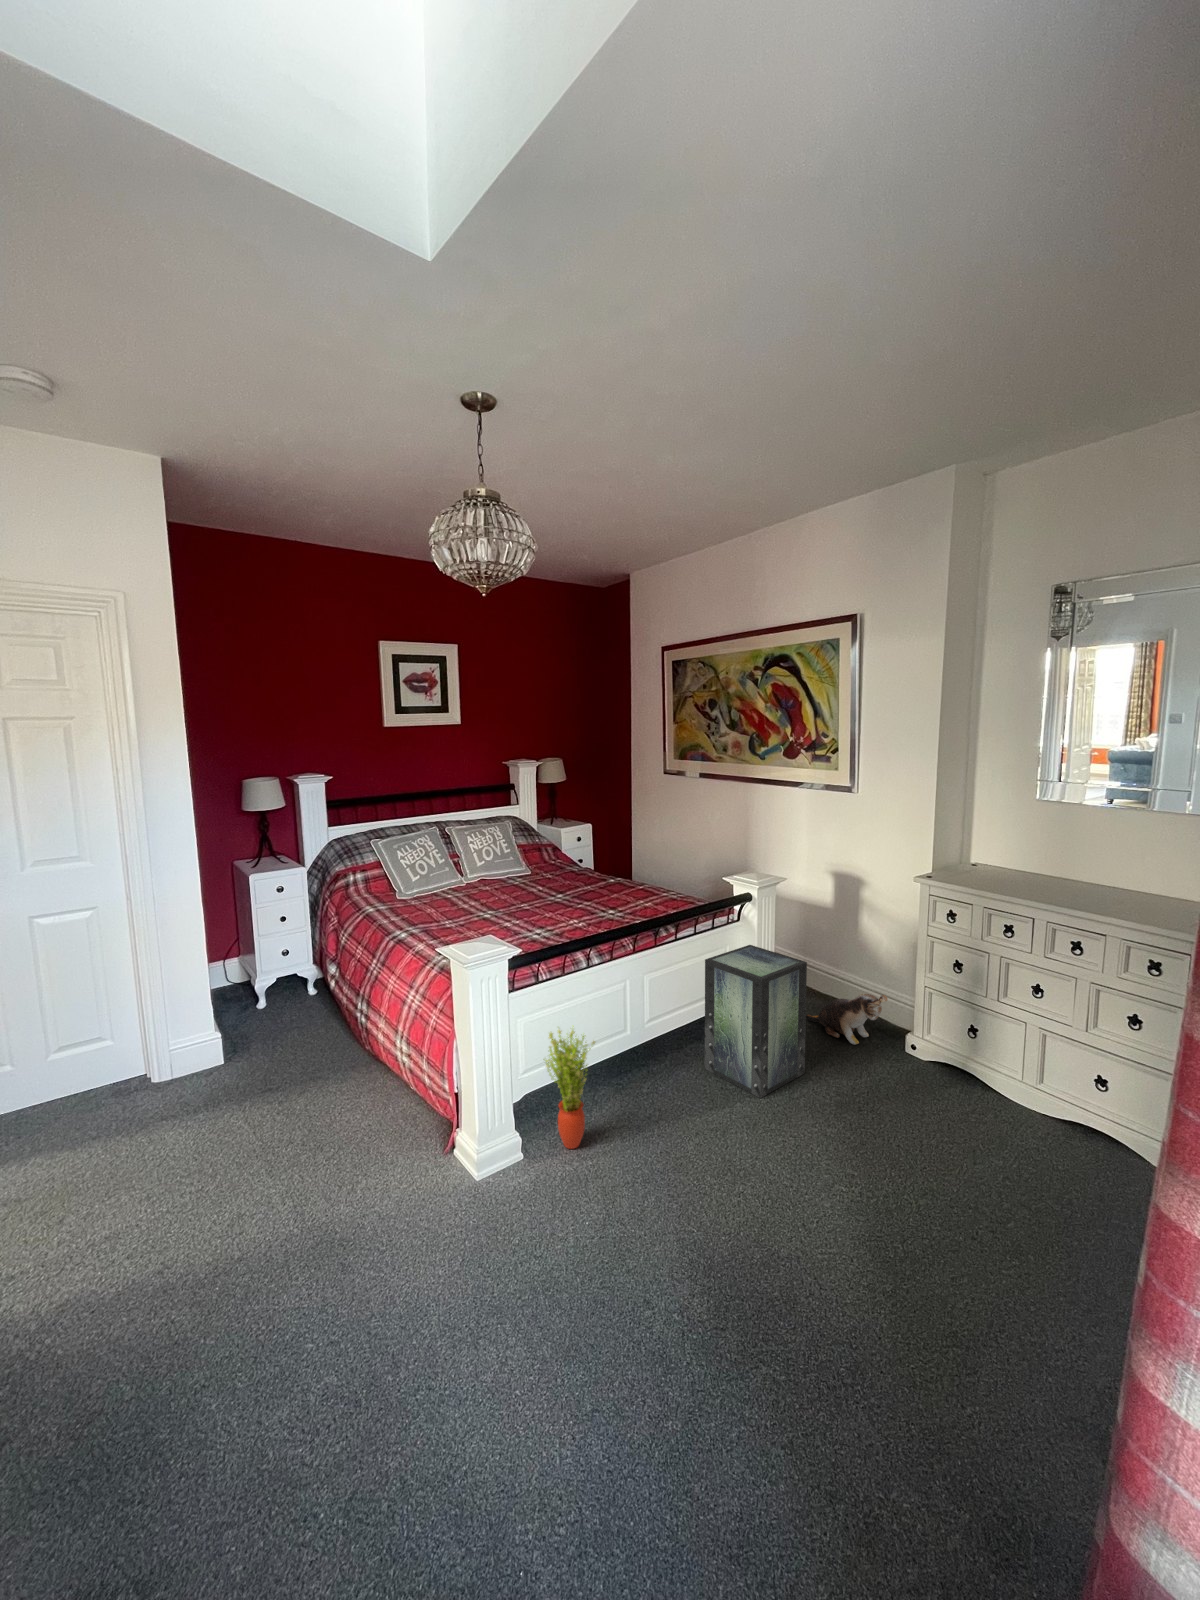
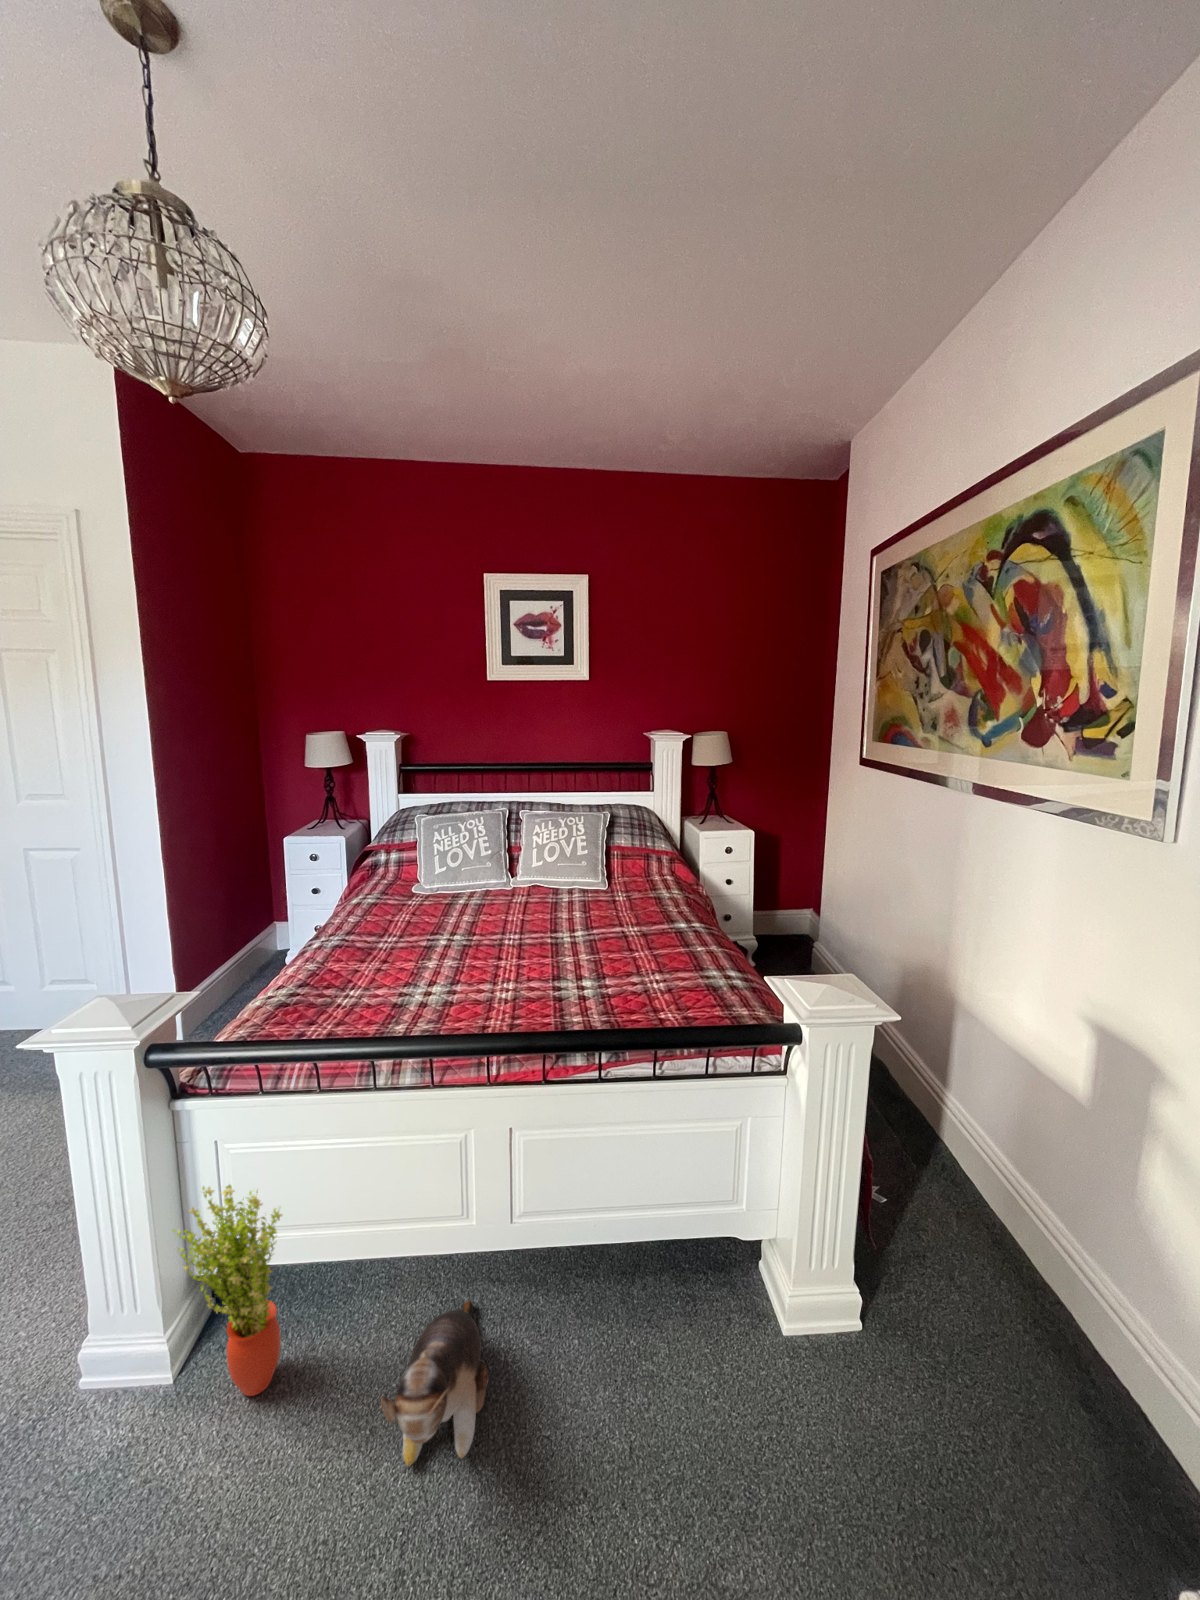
storage box: present [705,945,807,1098] -> none [620,1128,817,1498]
plush toy: present [806,994,888,1045] -> present [381,1301,489,1466]

